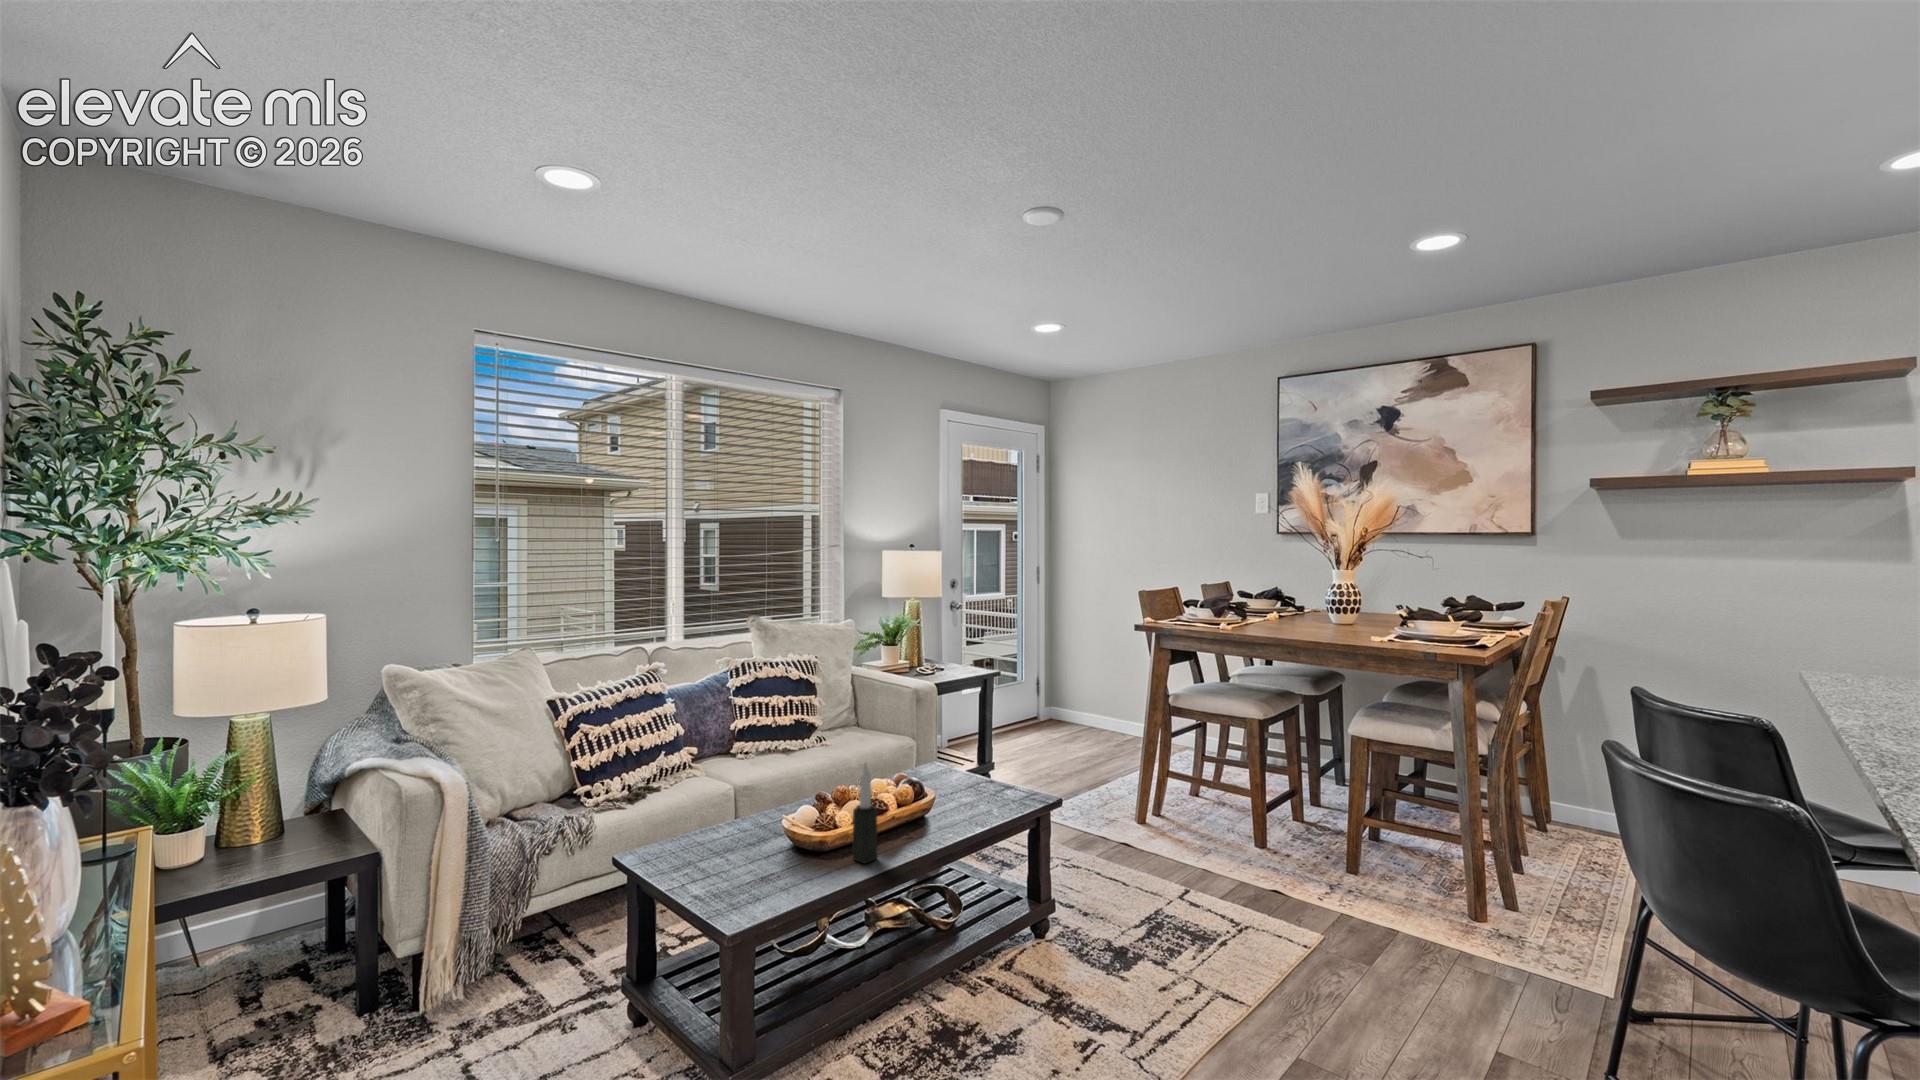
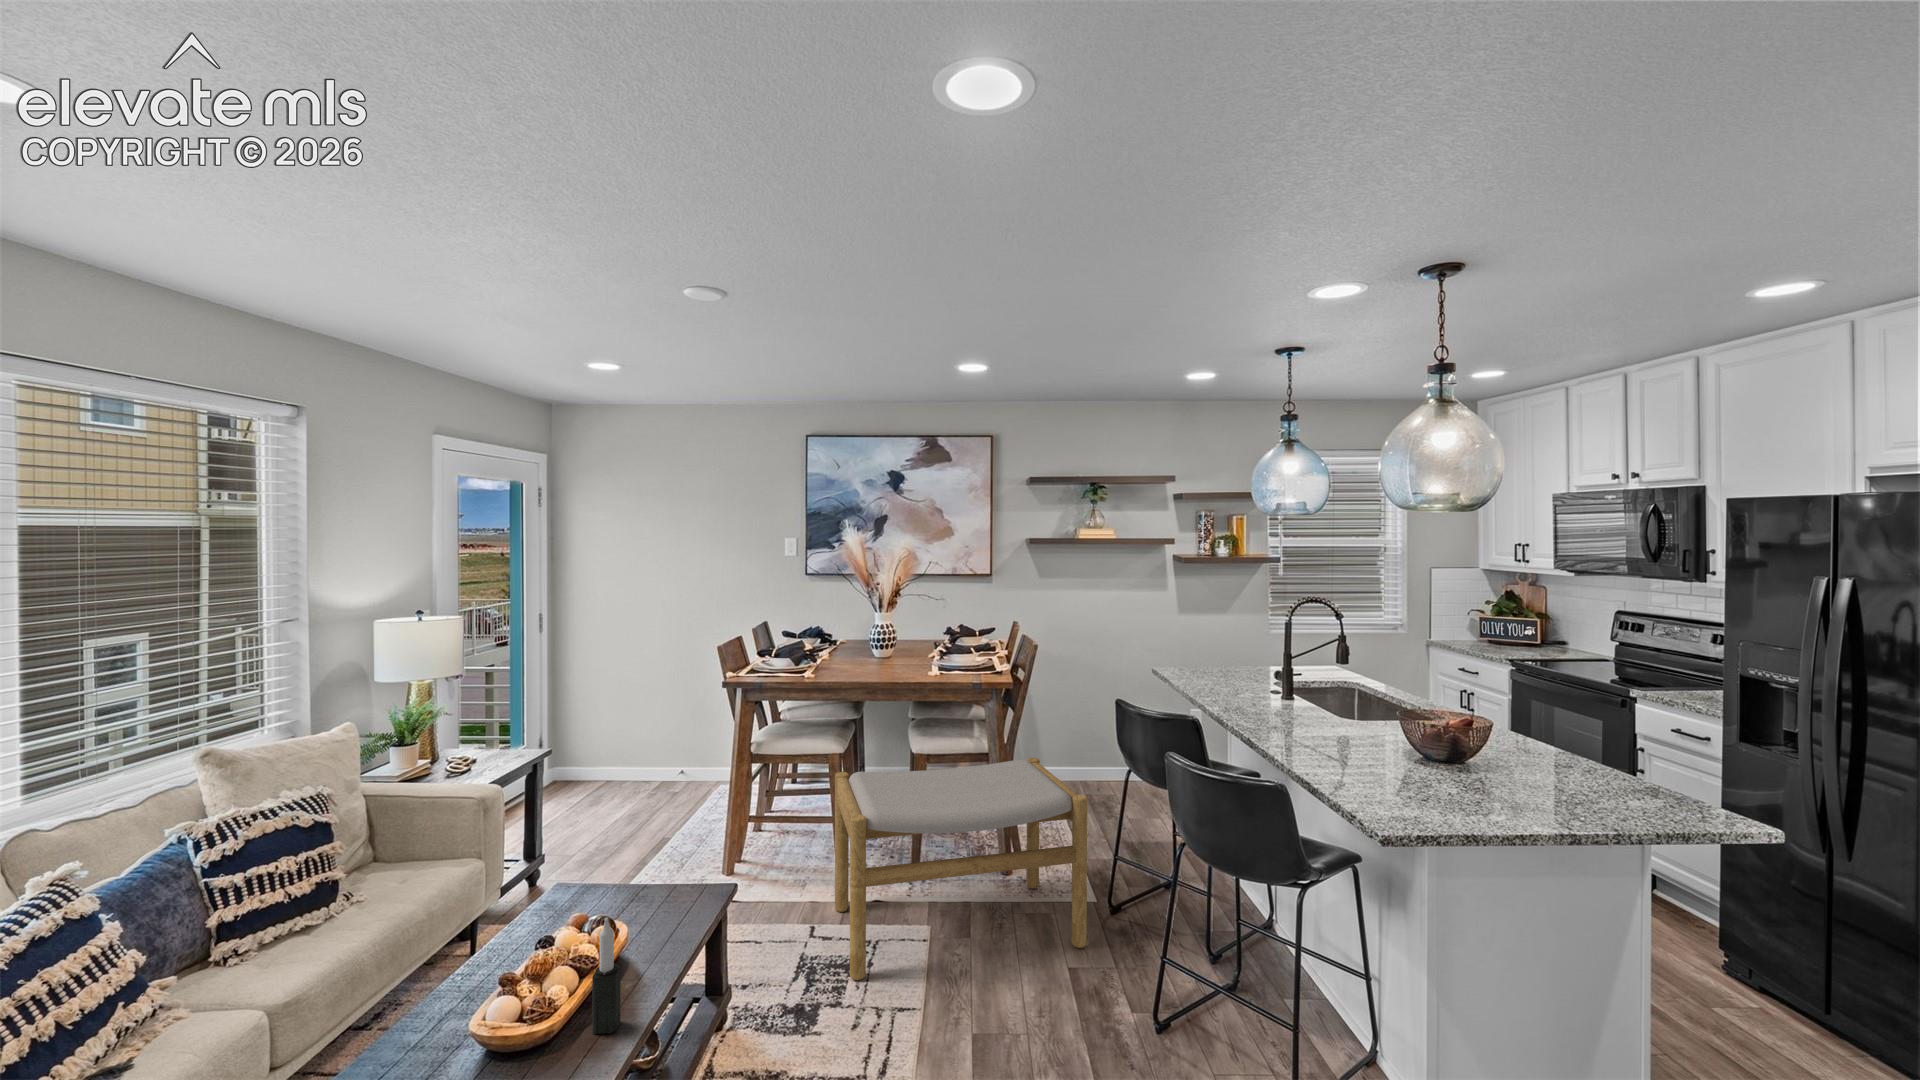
footstool: none [1192,728,1556,1041] -> present [835,758,1087,980]

